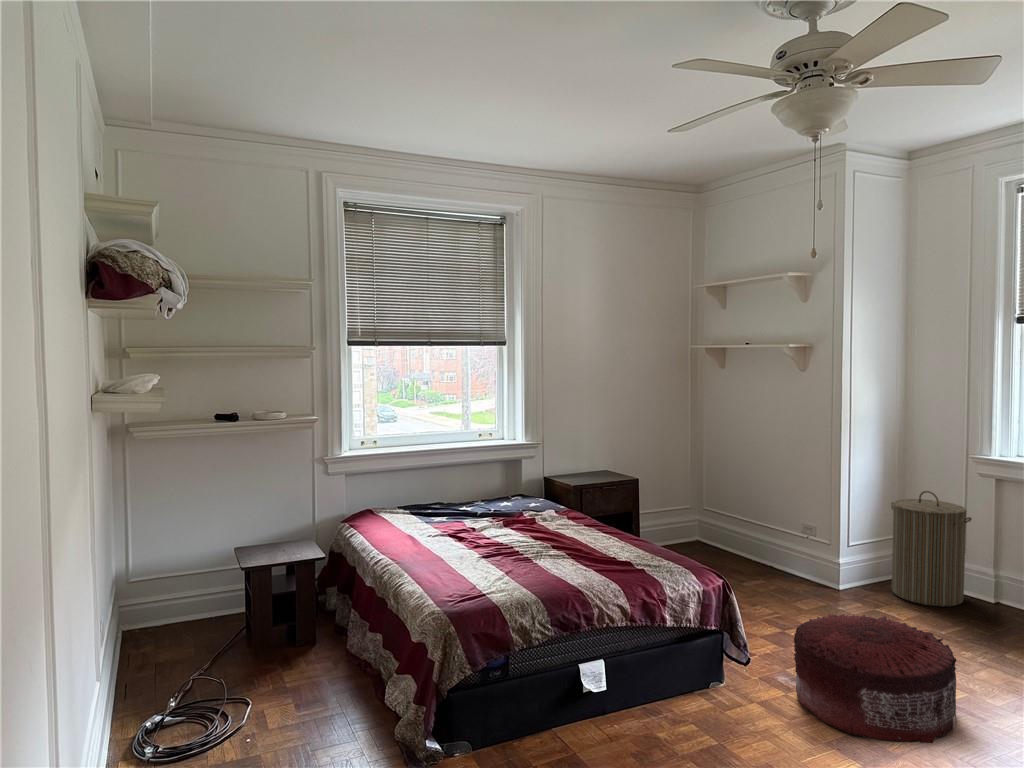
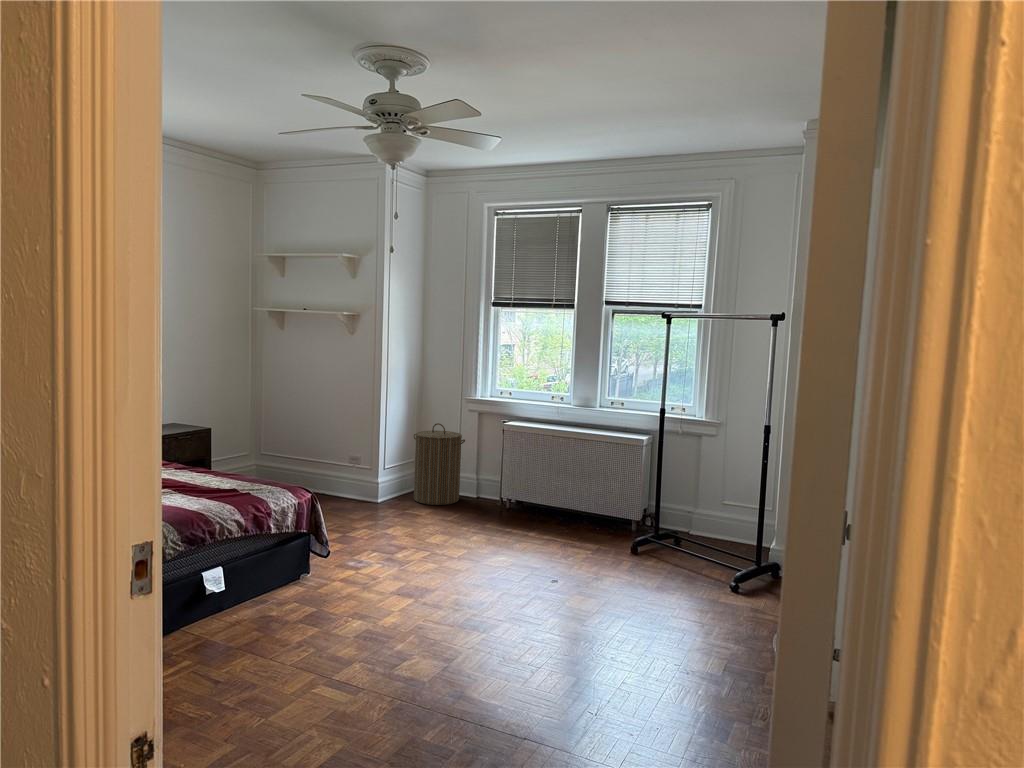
pouf: present [794,614,956,743] -> none [363,506,465,583]

